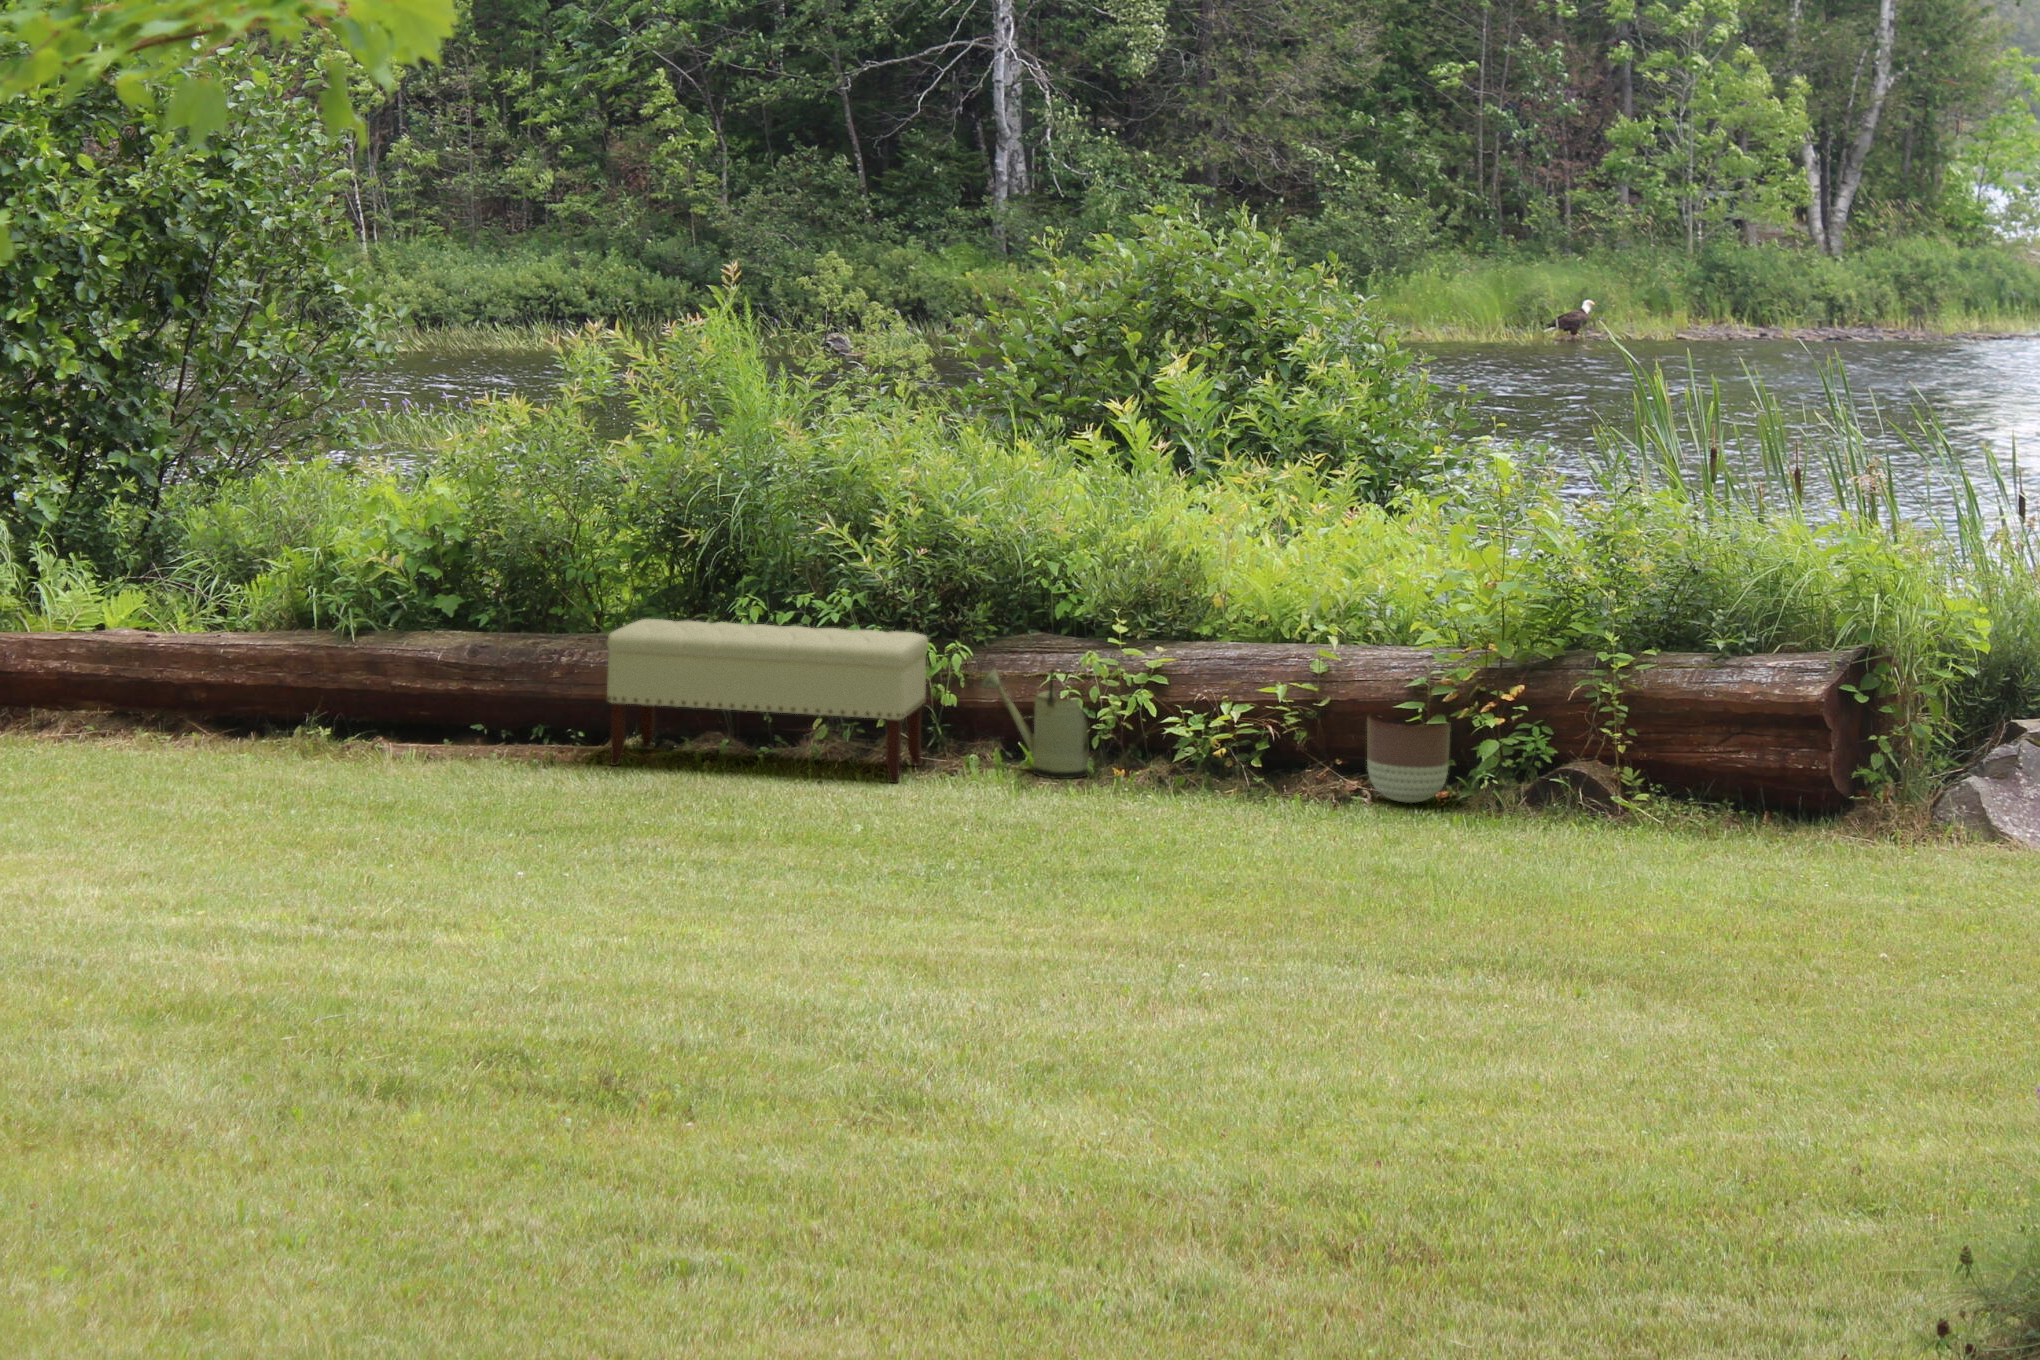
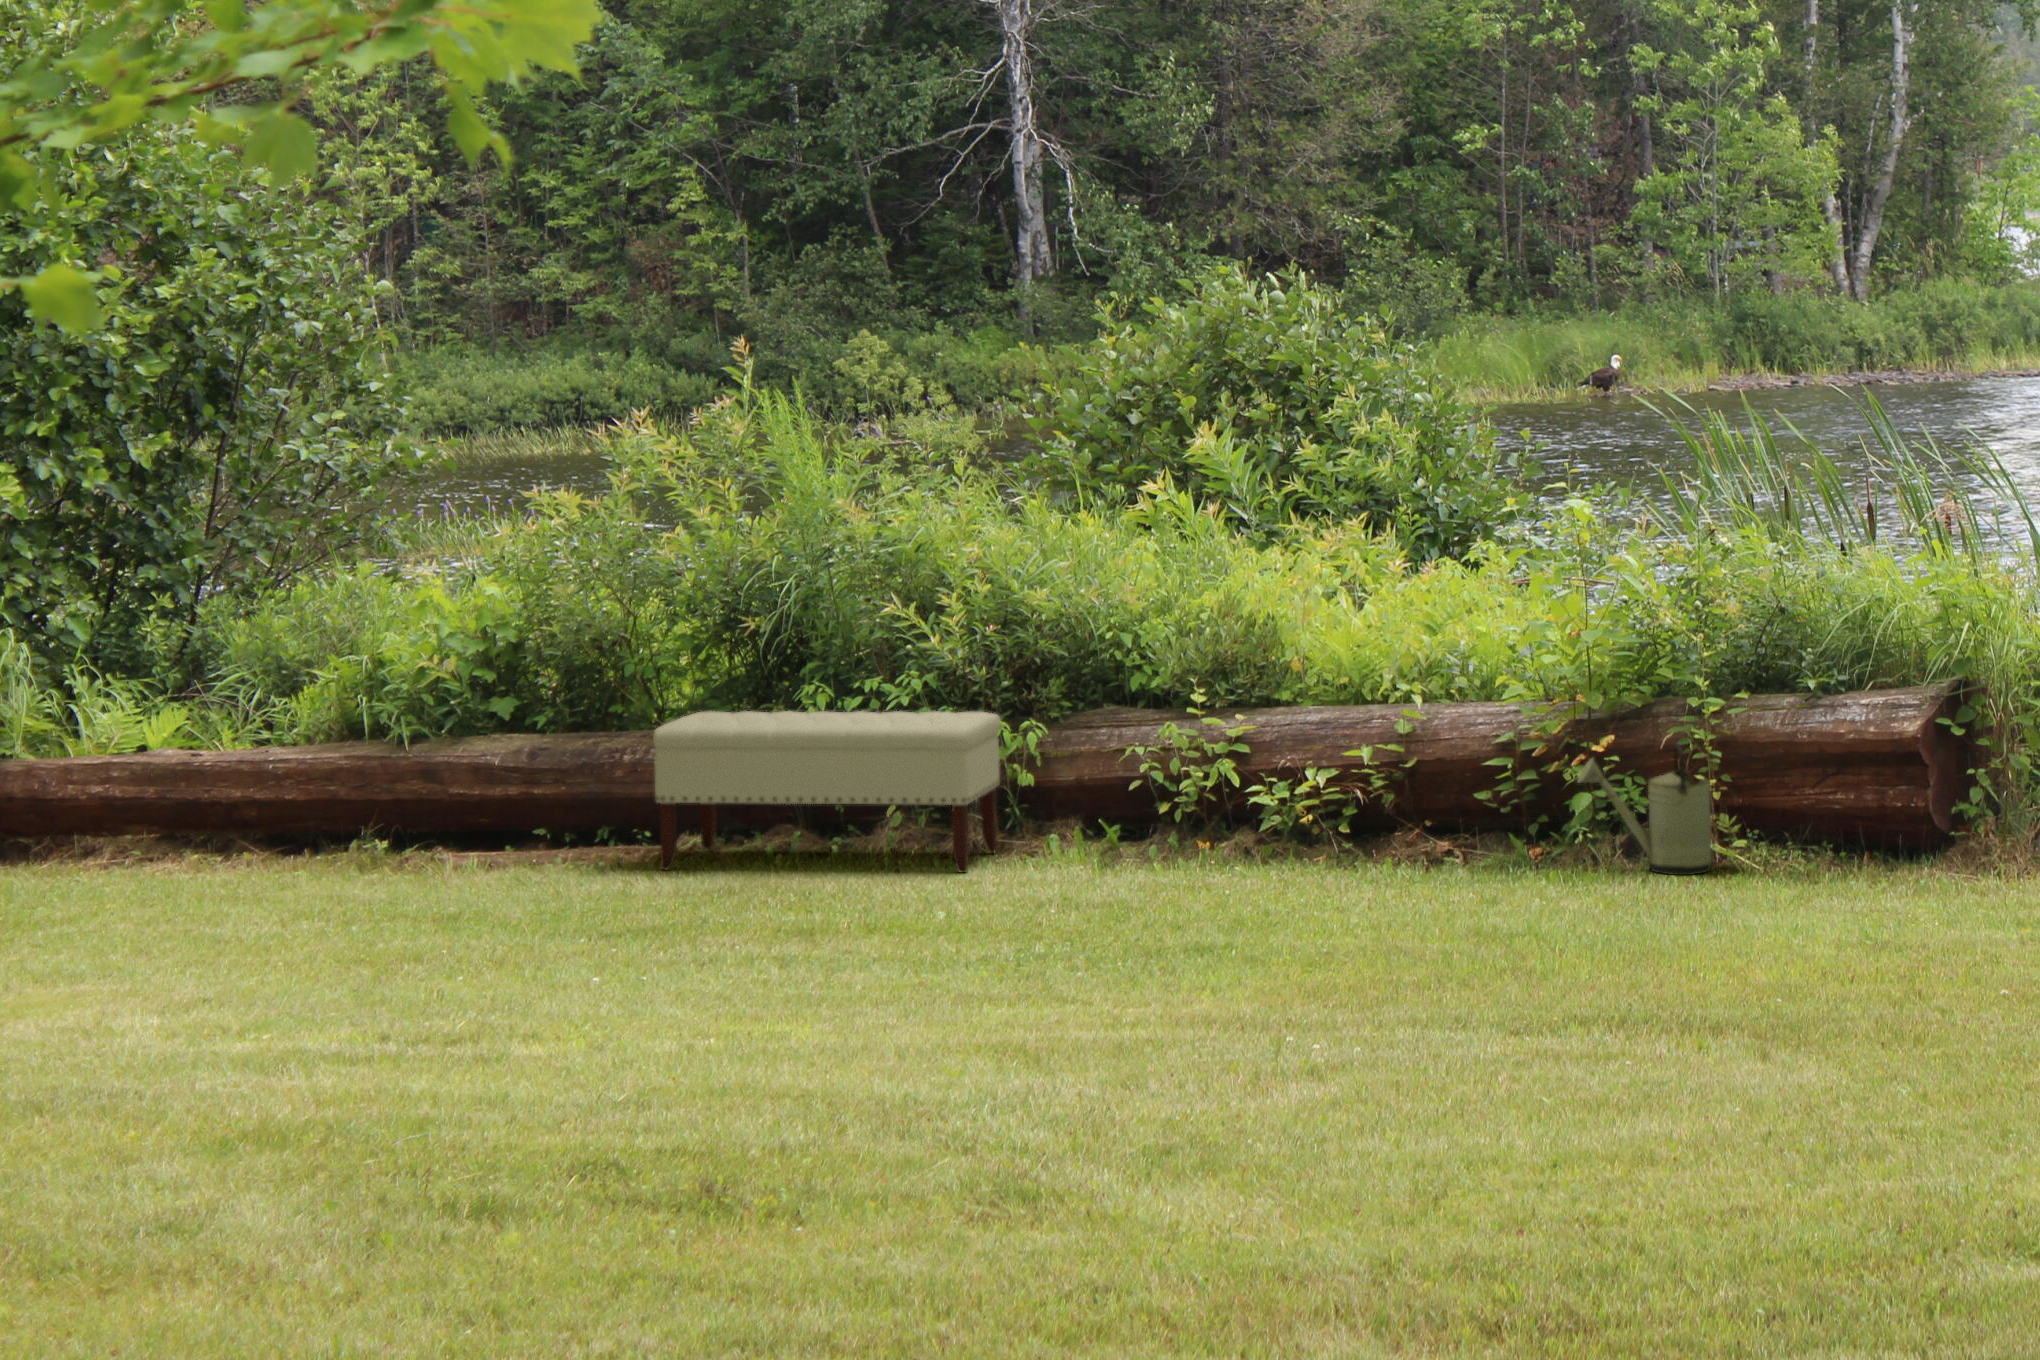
watering can: present [980,667,1089,779] -> present [1577,744,1722,875]
planter: present [1367,718,1450,803] -> none [1455,769,1540,864]

